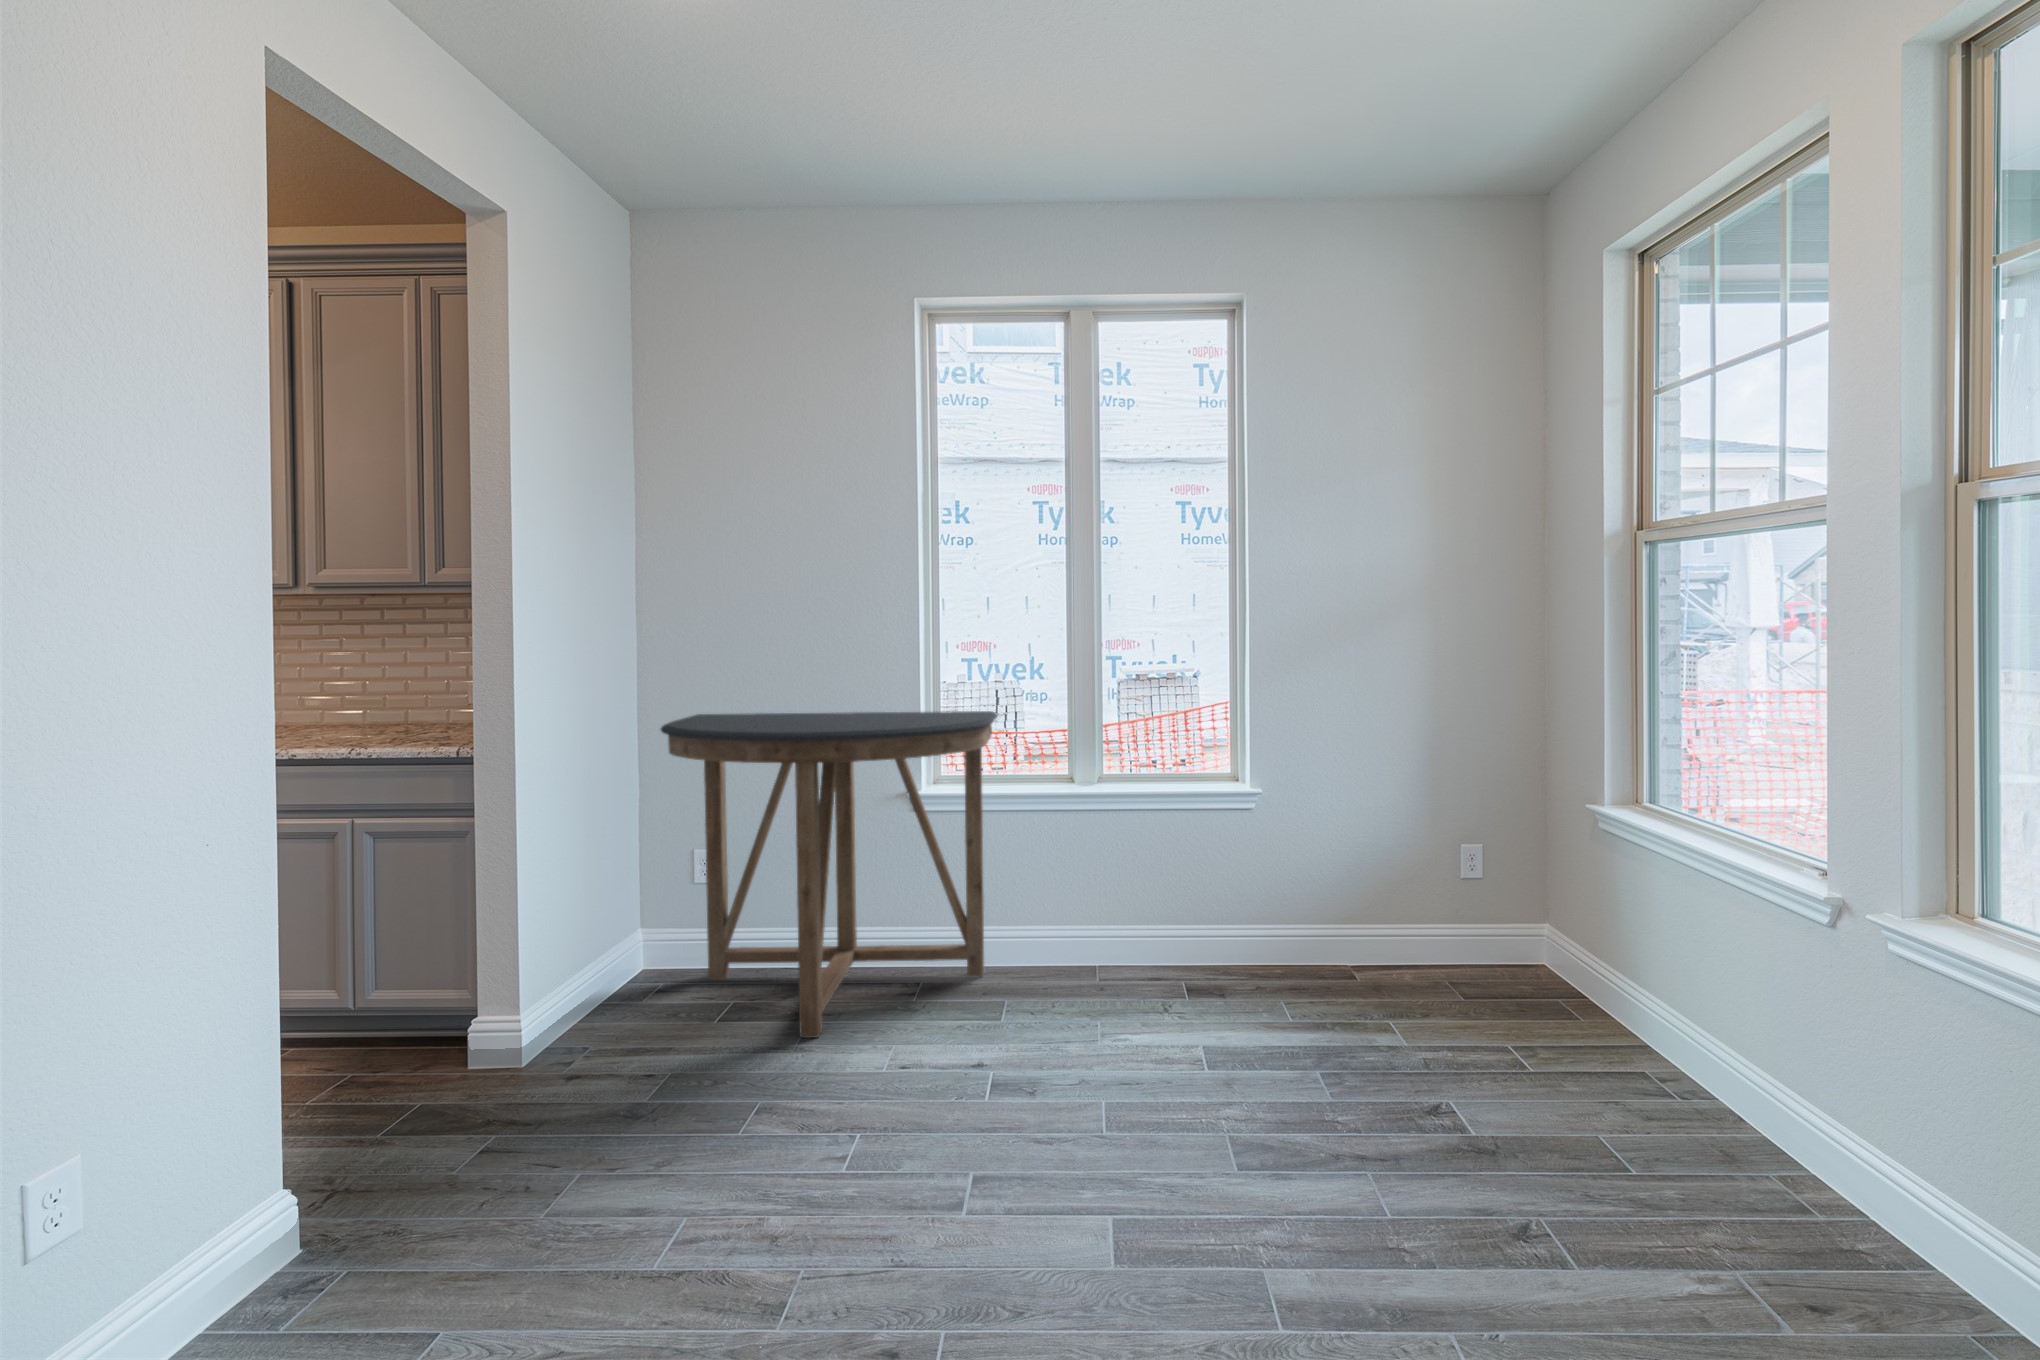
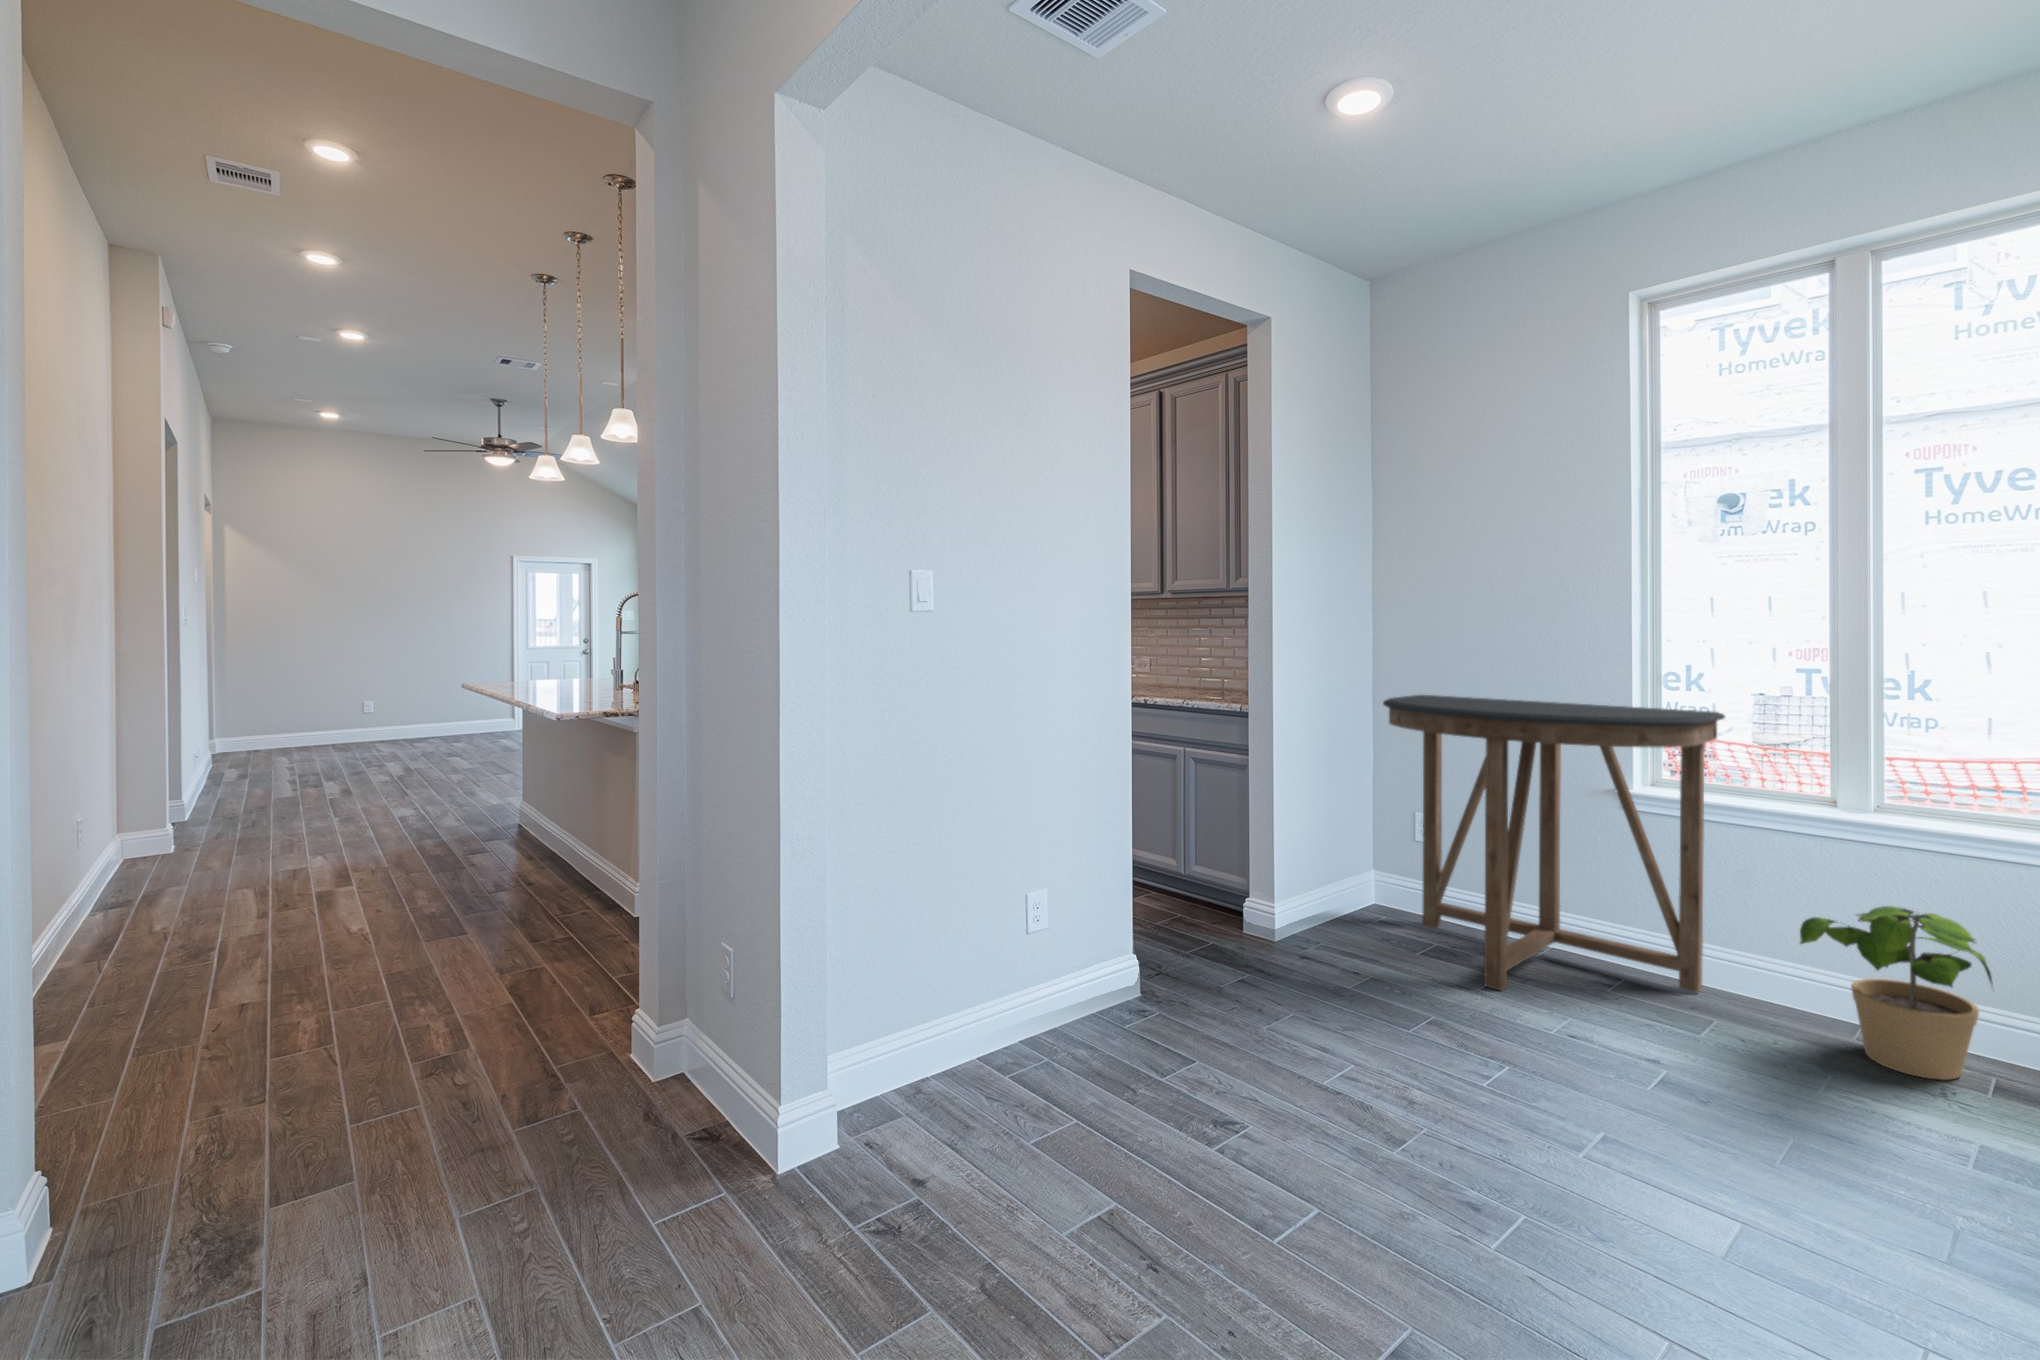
potted plant: none [1068,866,1198,1001] -> present [1800,906,1992,1080]

